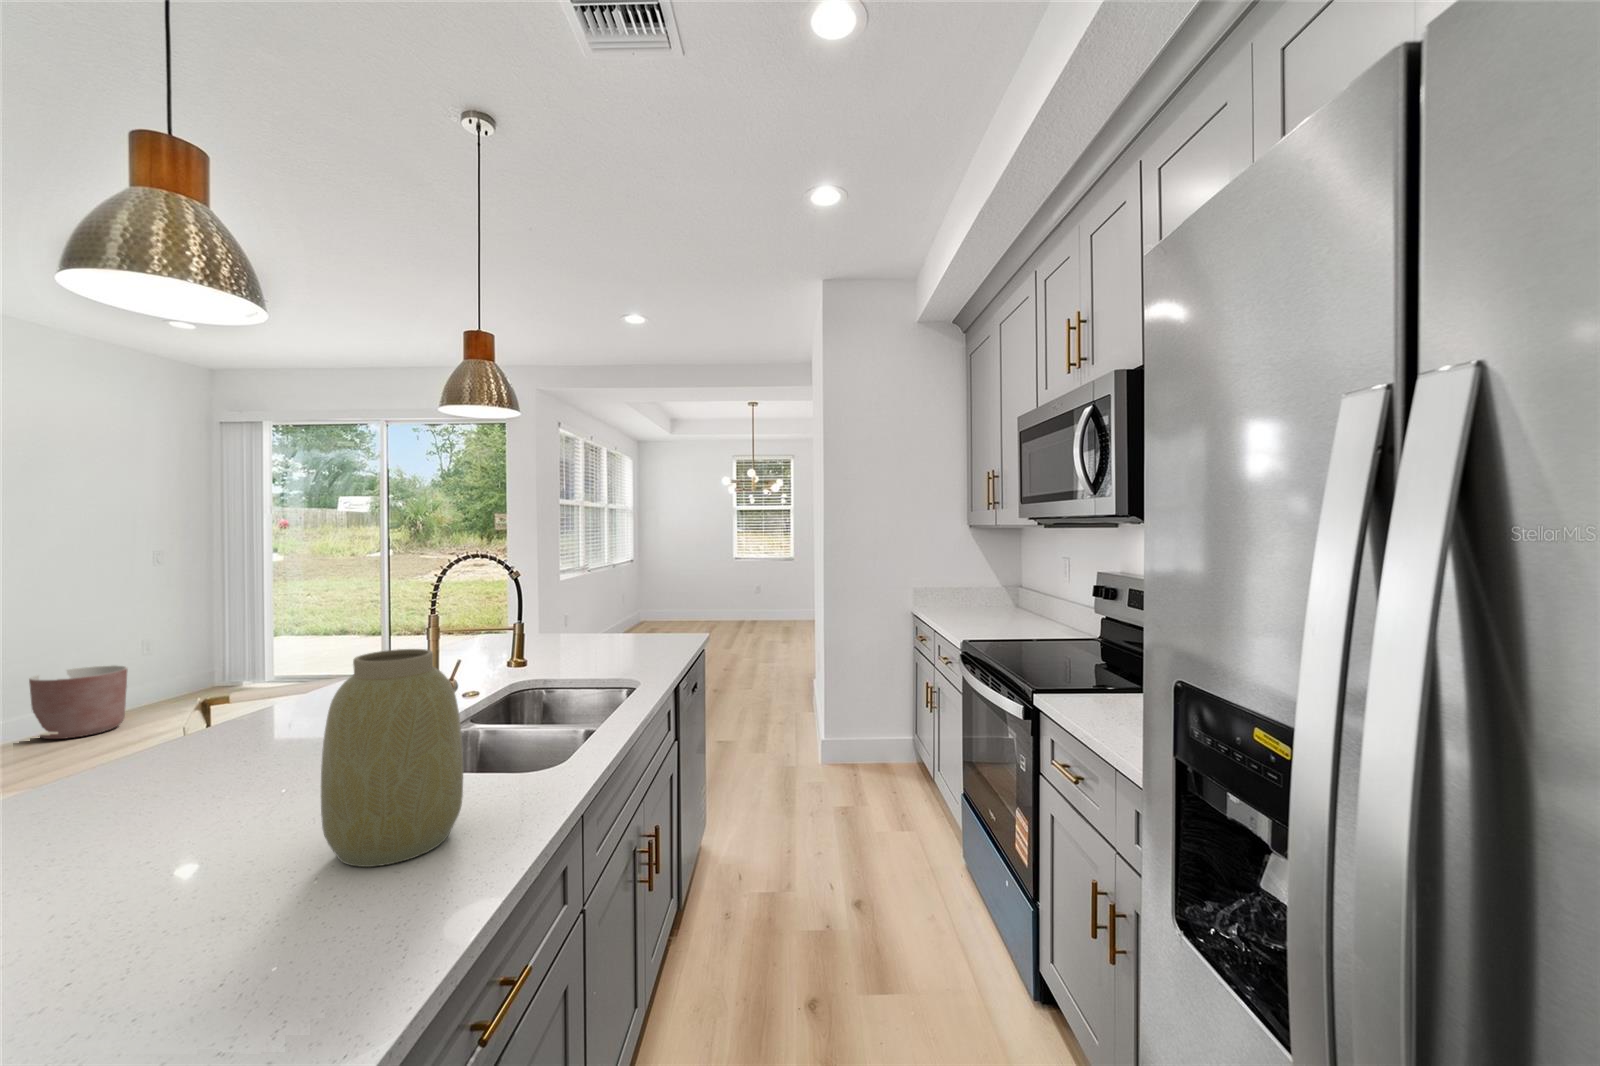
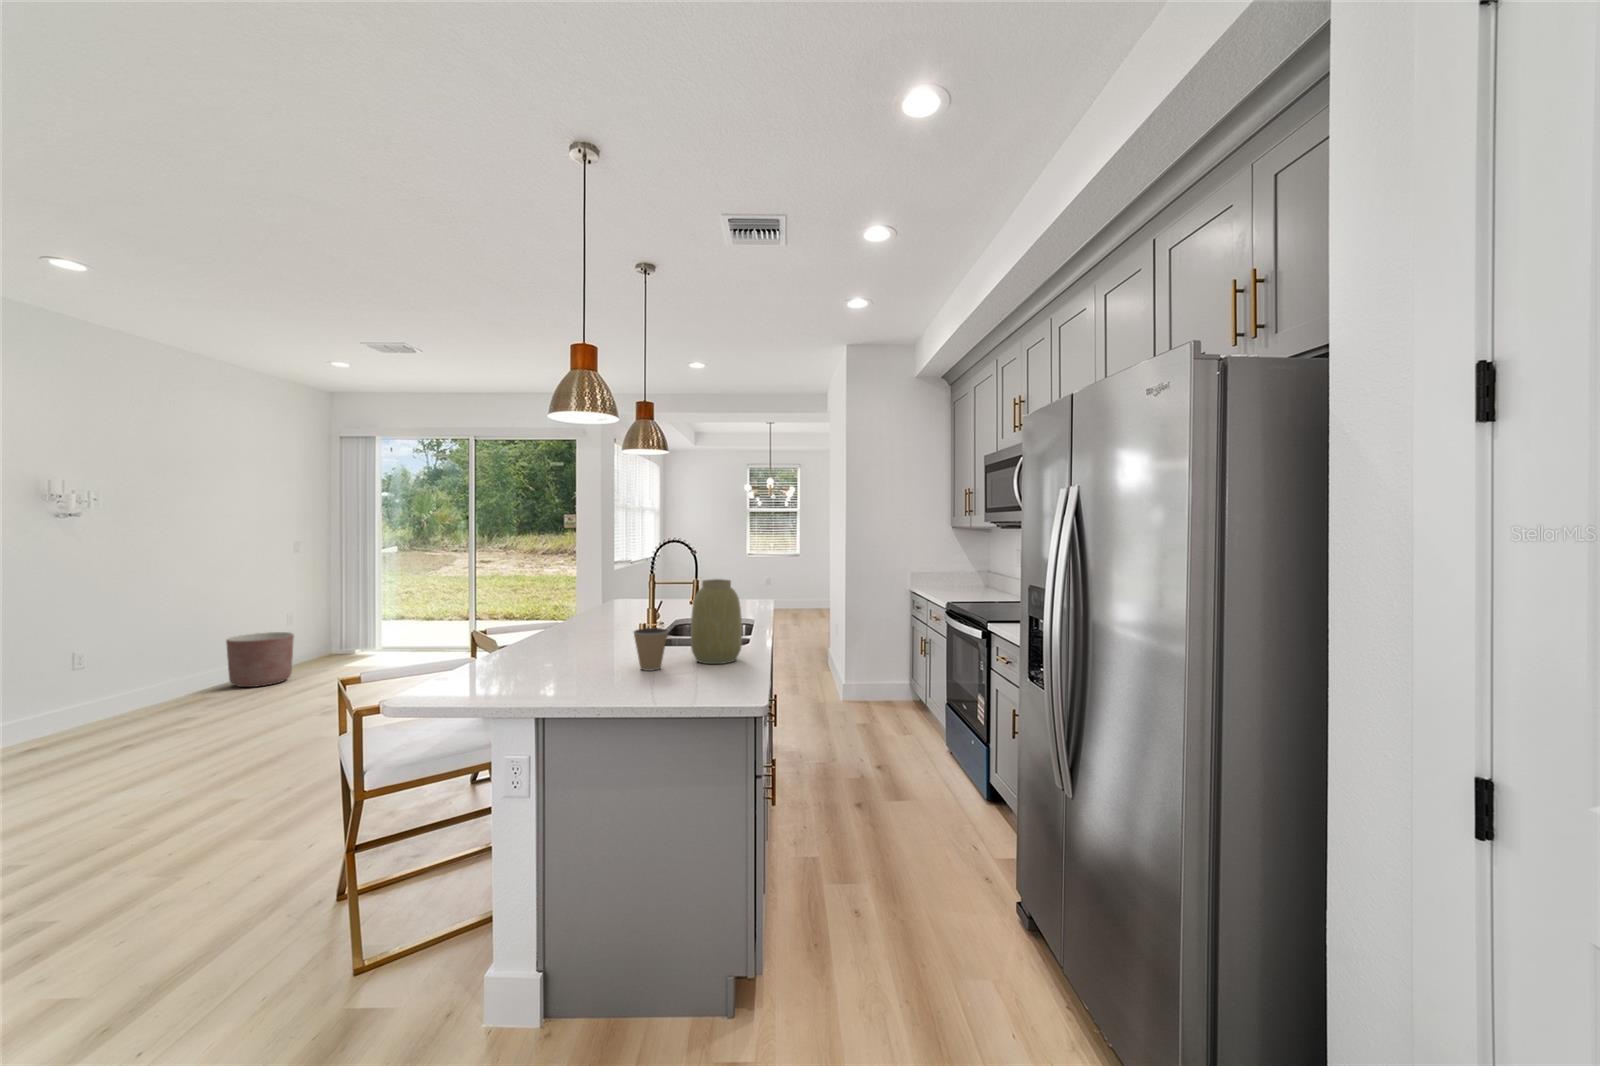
coffee cup: none [107,780,231,909] -> present [634,628,668,671]

